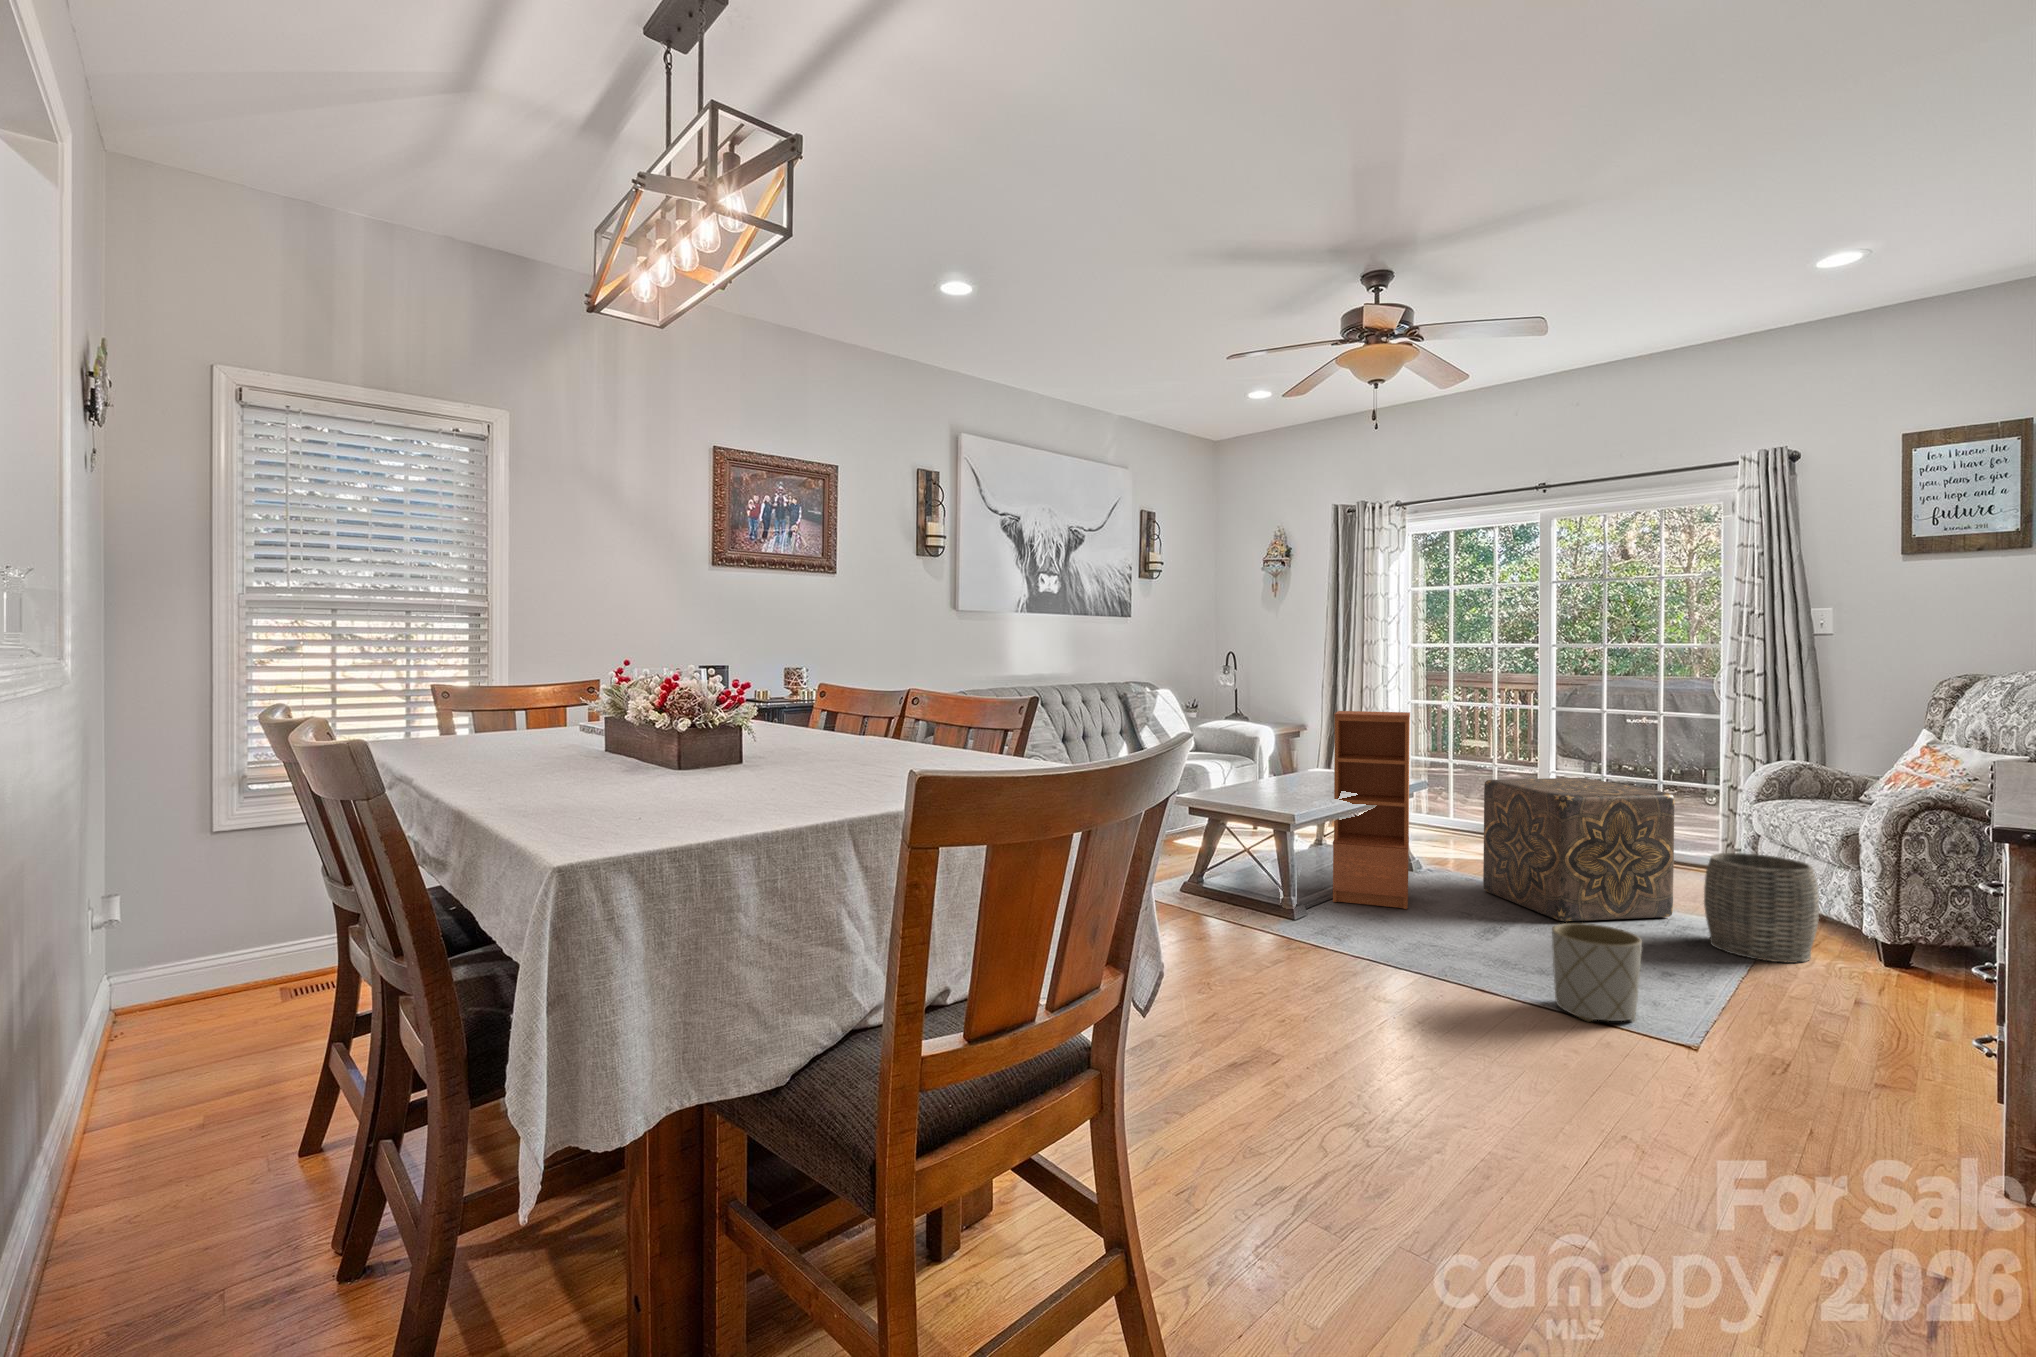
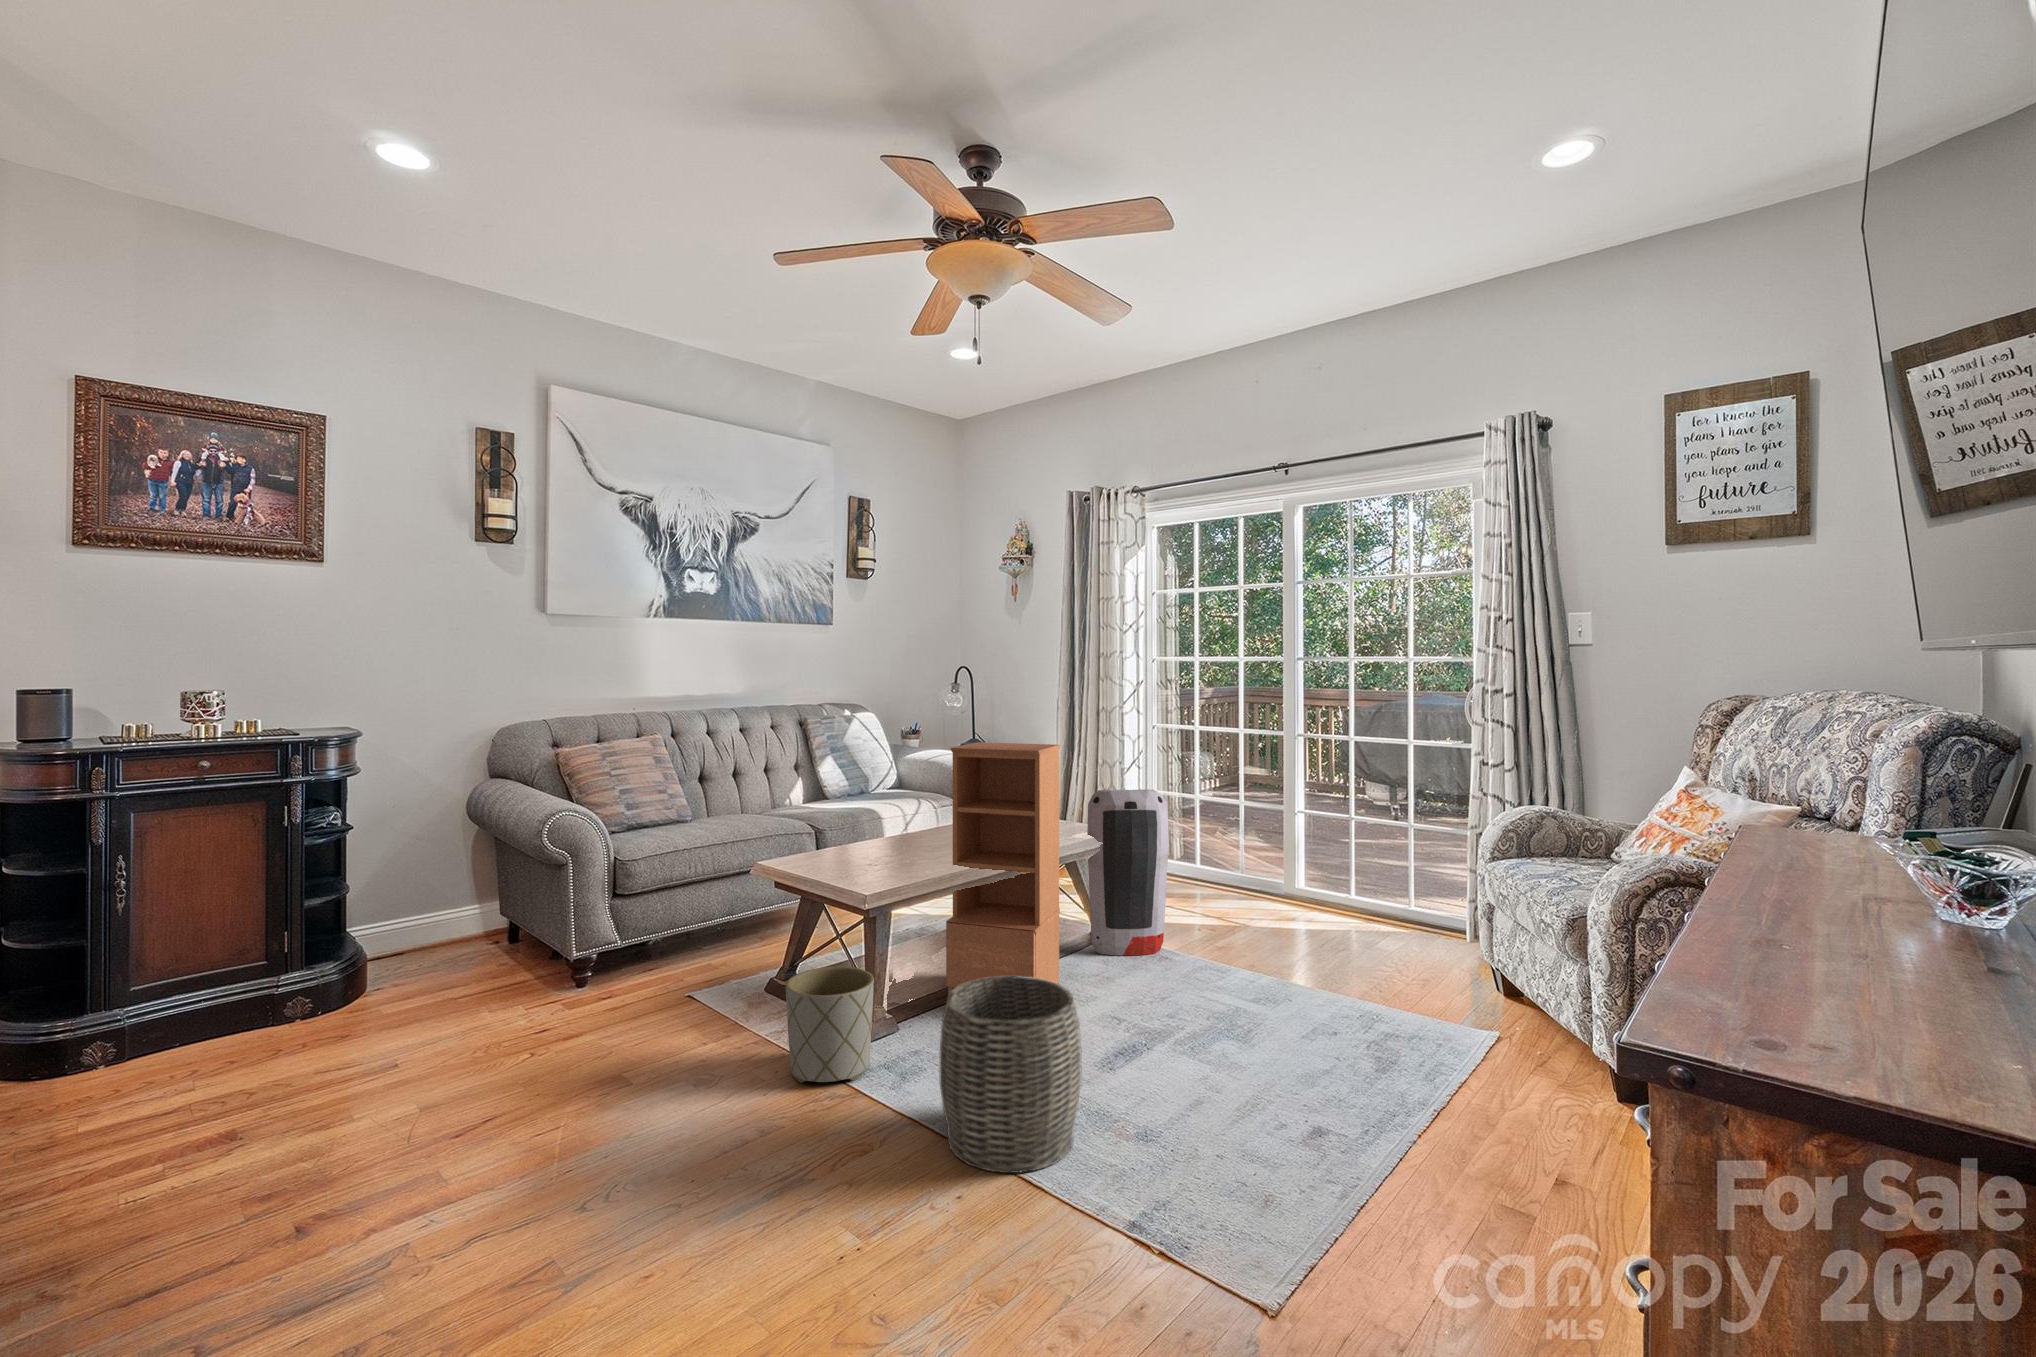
air purifier: none [1411,750,1477,879] -> present [1087,790,1169,955]
ottoman: present [1483,778,1675,921] -> none [1161,827,1374,1031]
woven basket: present [1704,853,1819,963] -> present [940,976,1082,1173]
planter: present [1552,923,1642,1022] -> present [786,967,874,1083]

